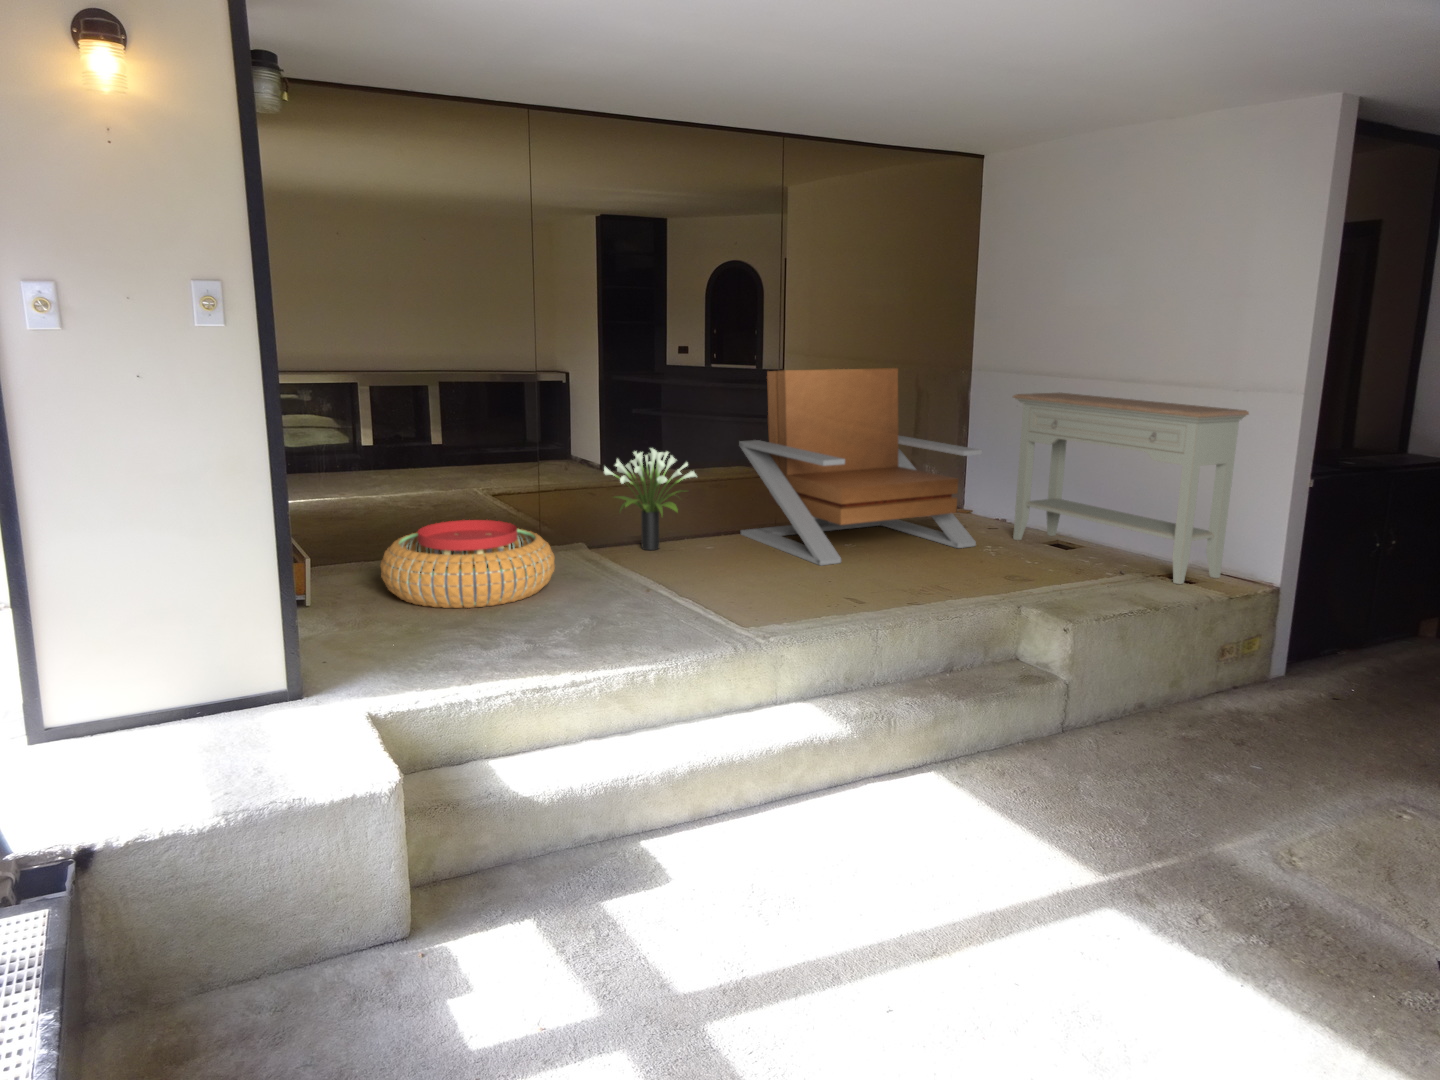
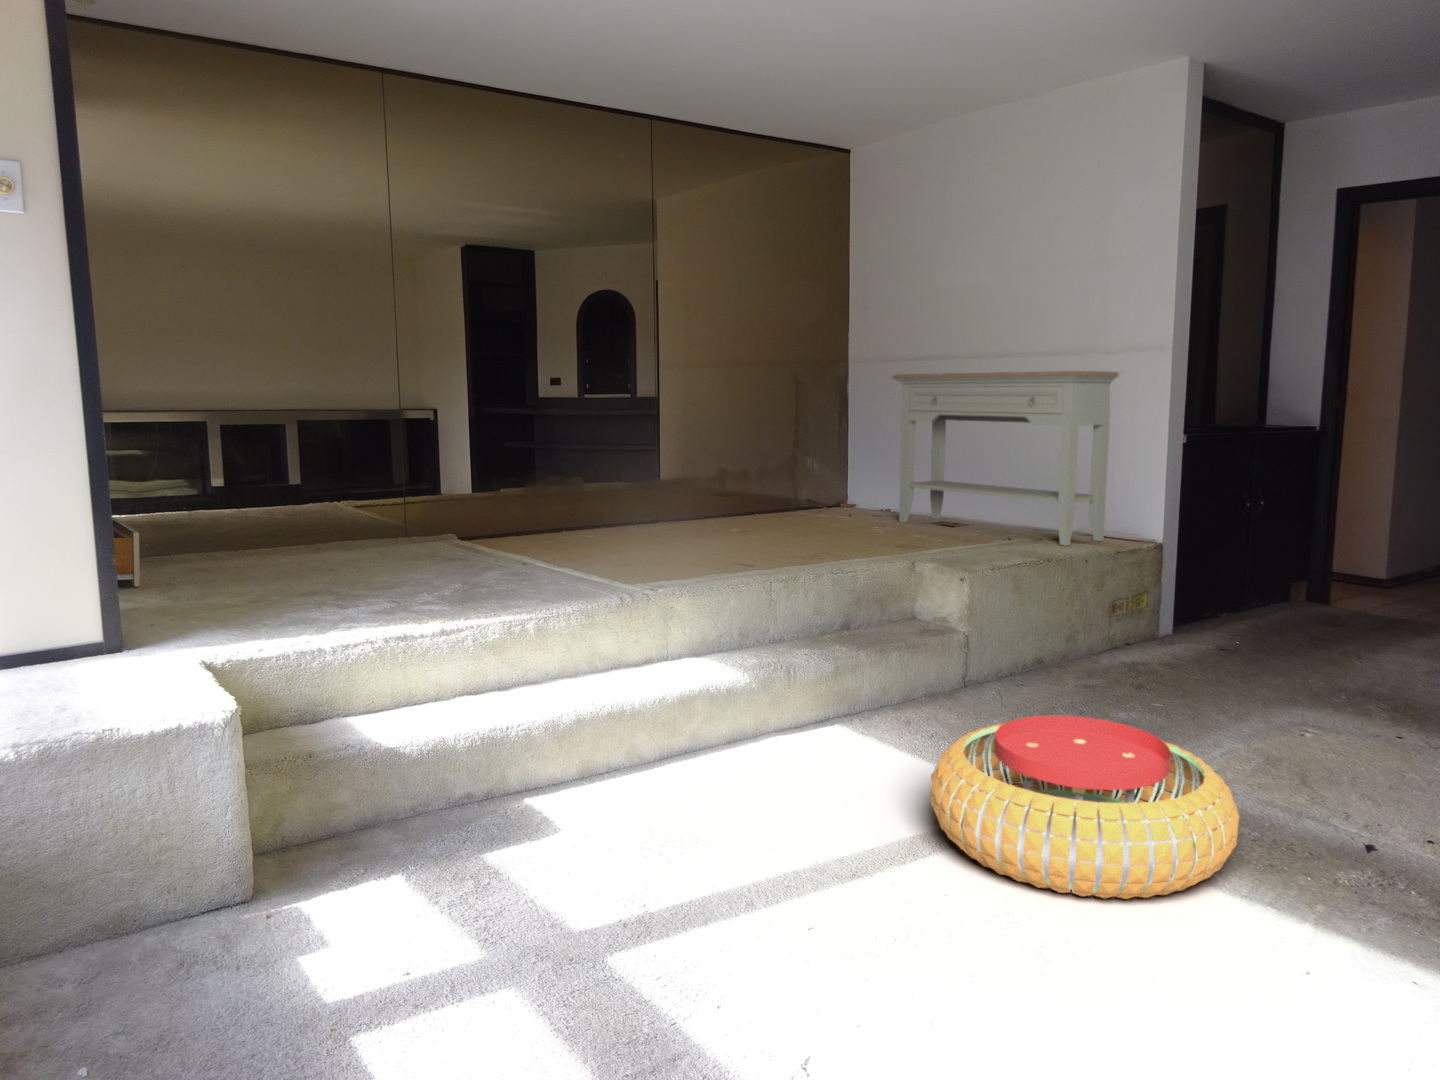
lounge chair: present [739,368,982,565] -> none [617,350,865,543]
potted plant: present [604,448,697,550] -> none [474,428,575,538]
pouf: present [381,520,555,608] -> present [931,715,1239,899]

